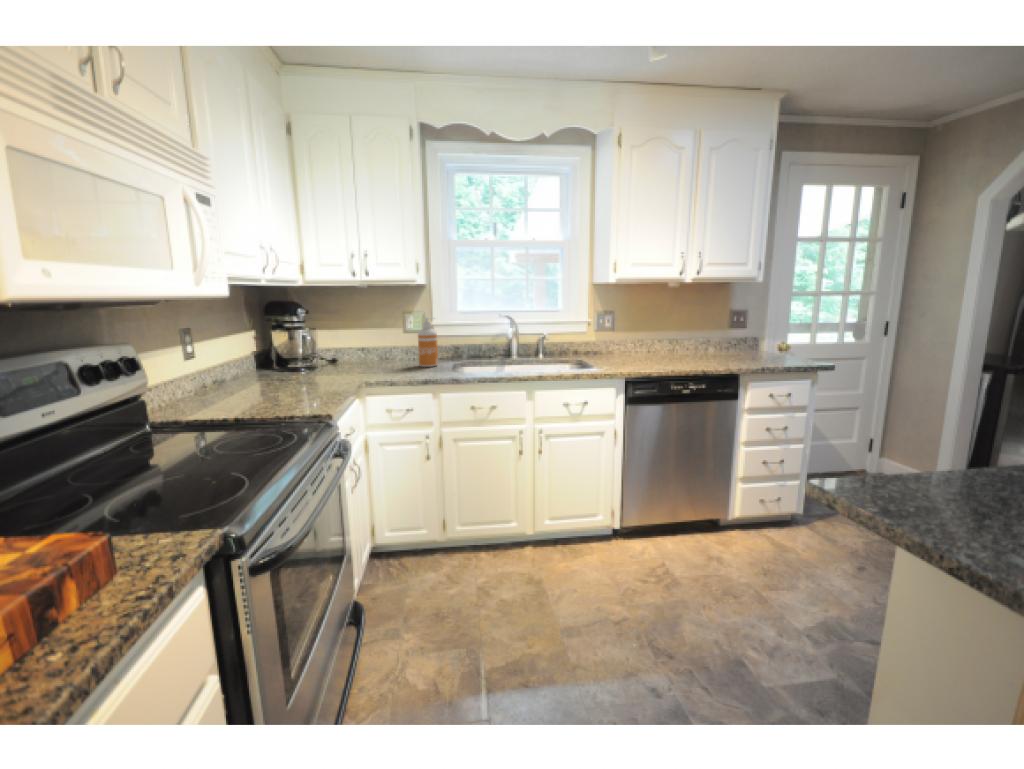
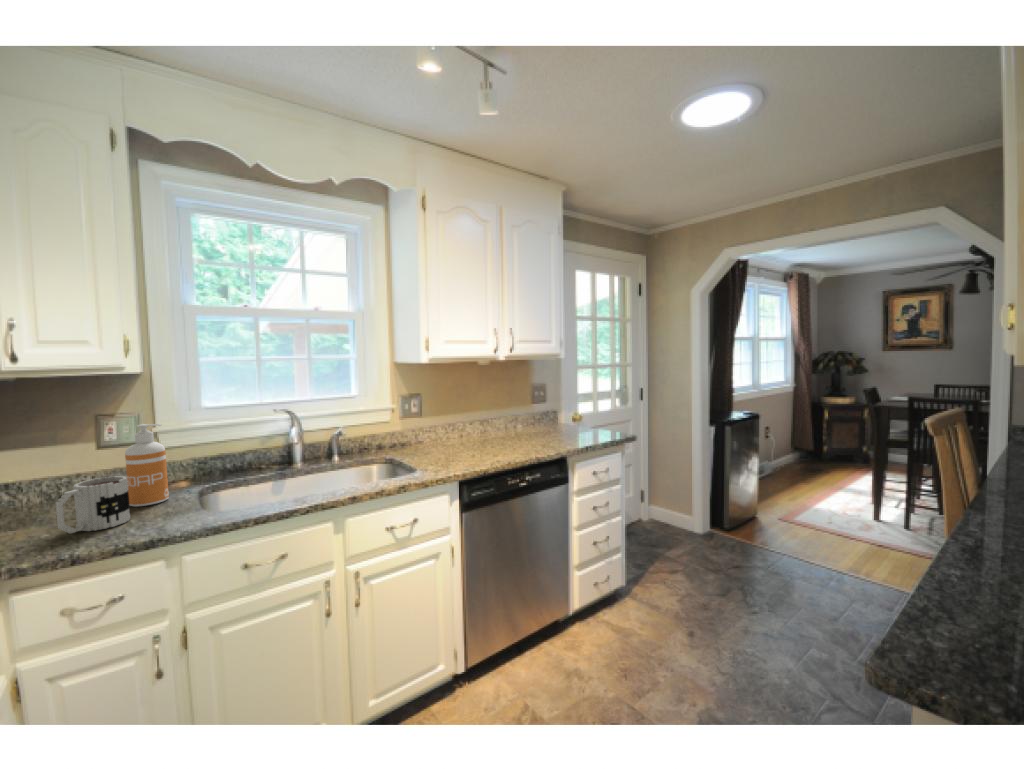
mug: none [389,345,420,373] -> present [56,476,130,533]

